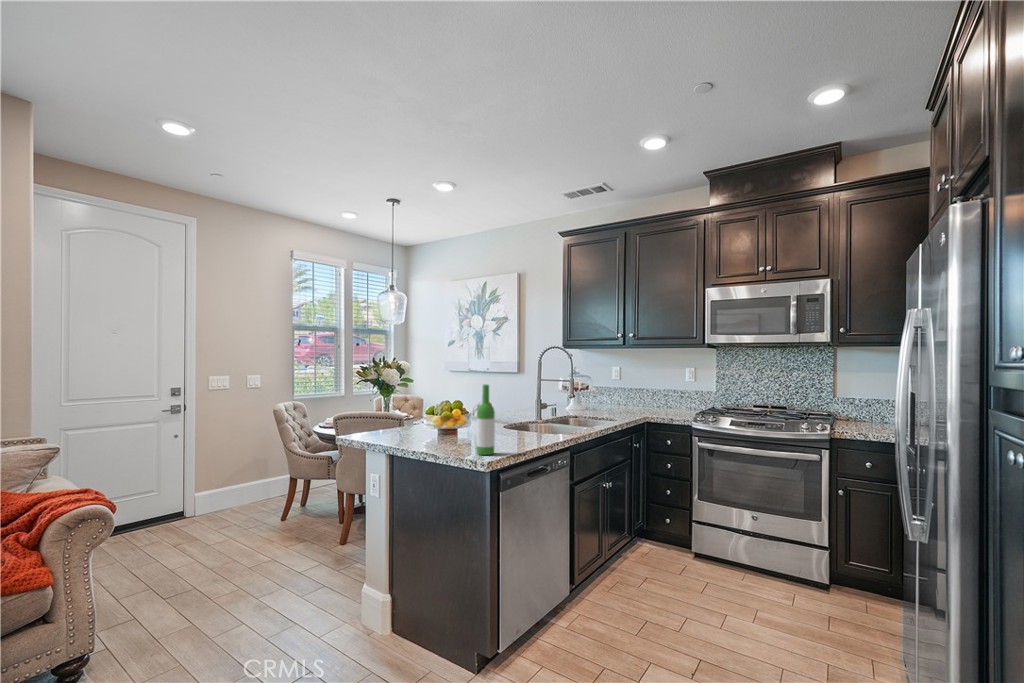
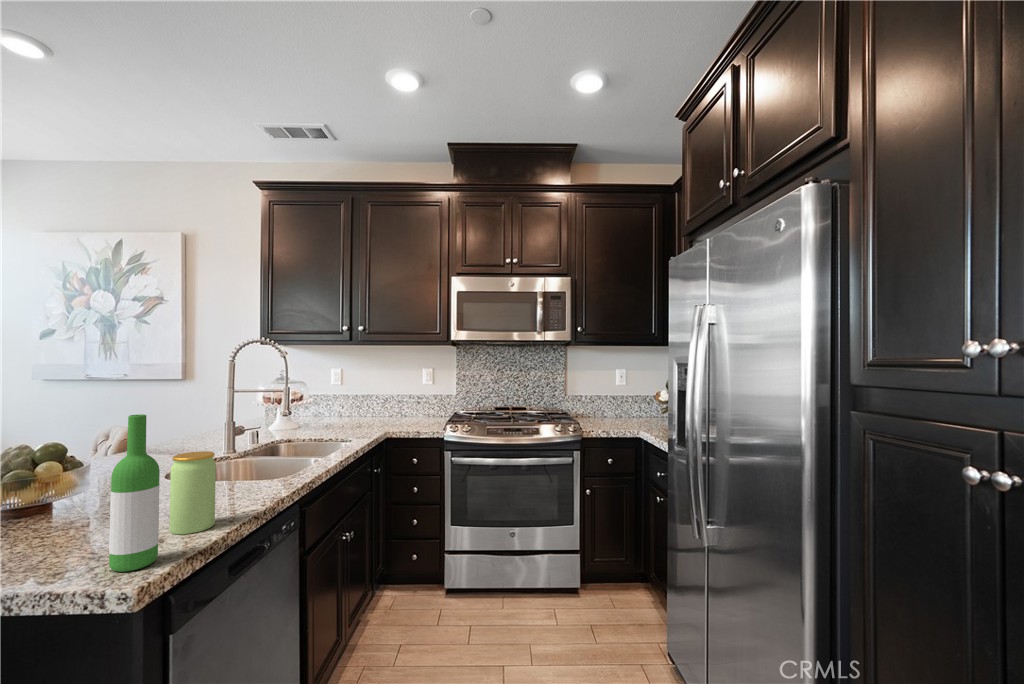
jar: none [501,408,520,448] -> present [169,451,216,534]

